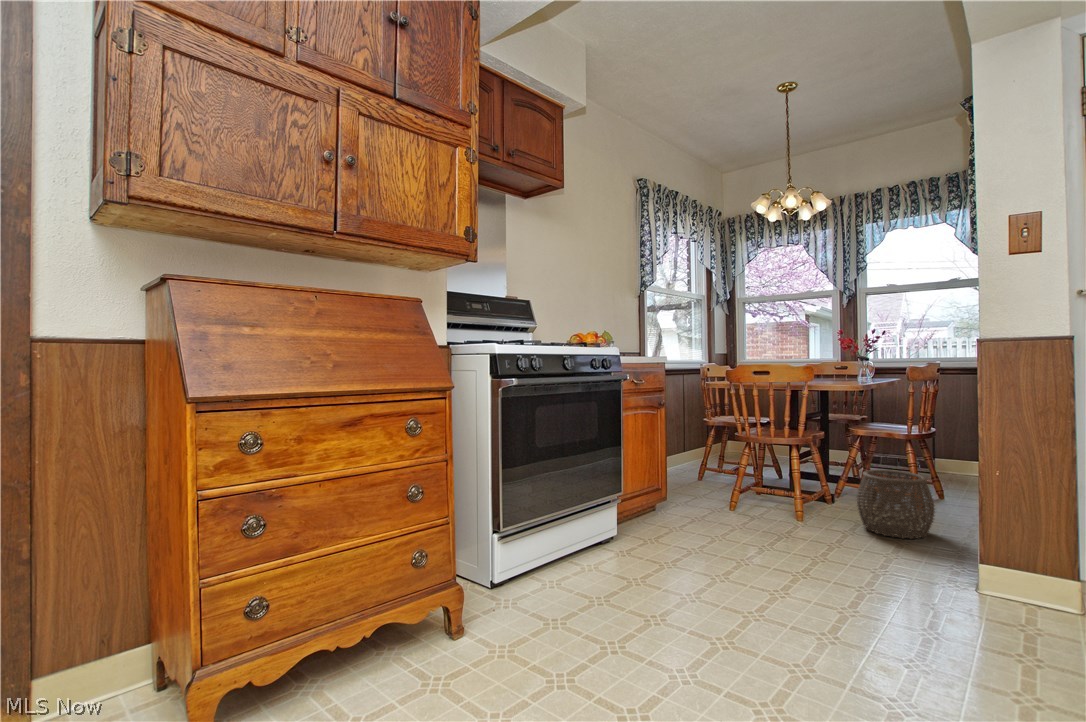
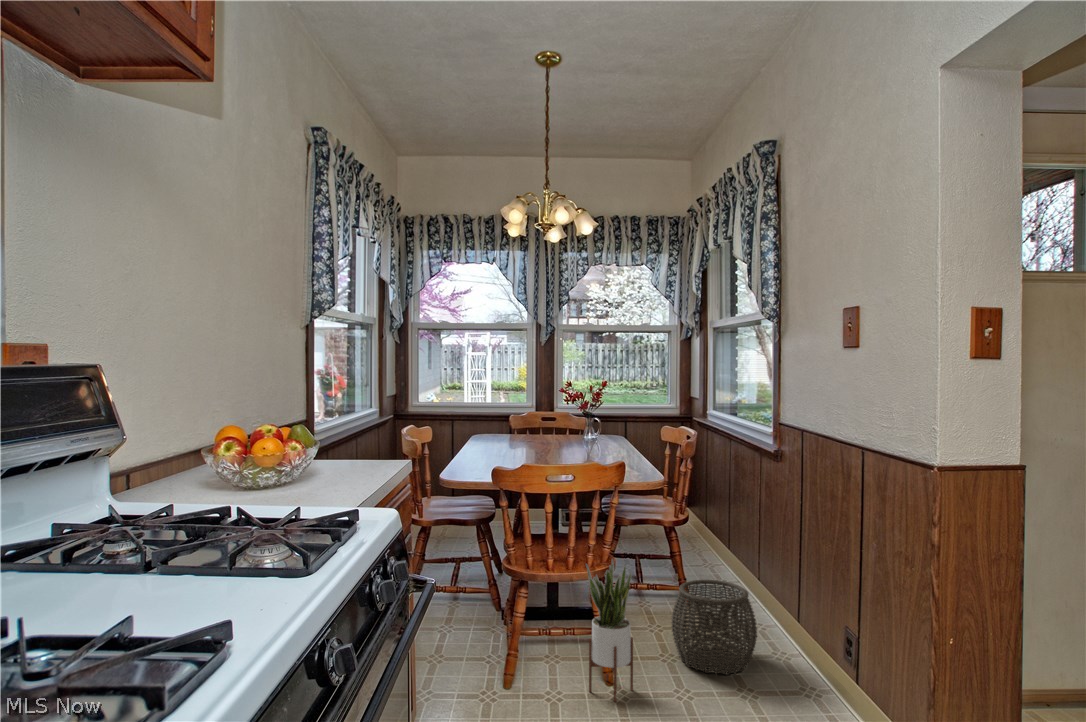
potted plant: none [763,435,806,529] -> present [586,559,633,702]

